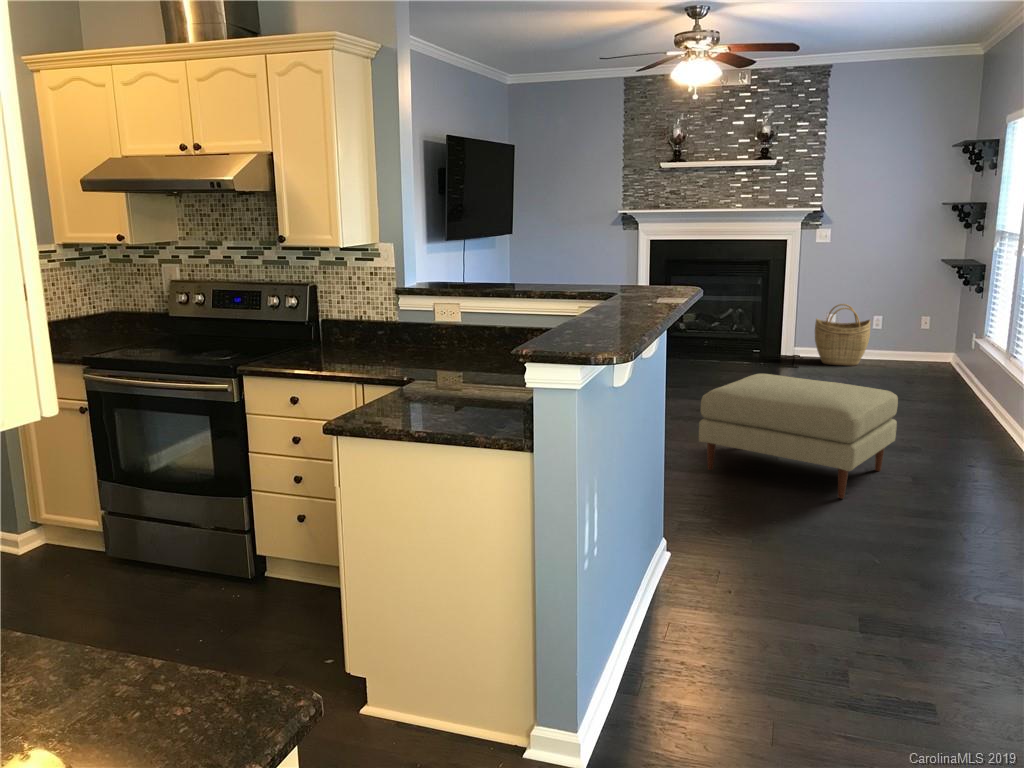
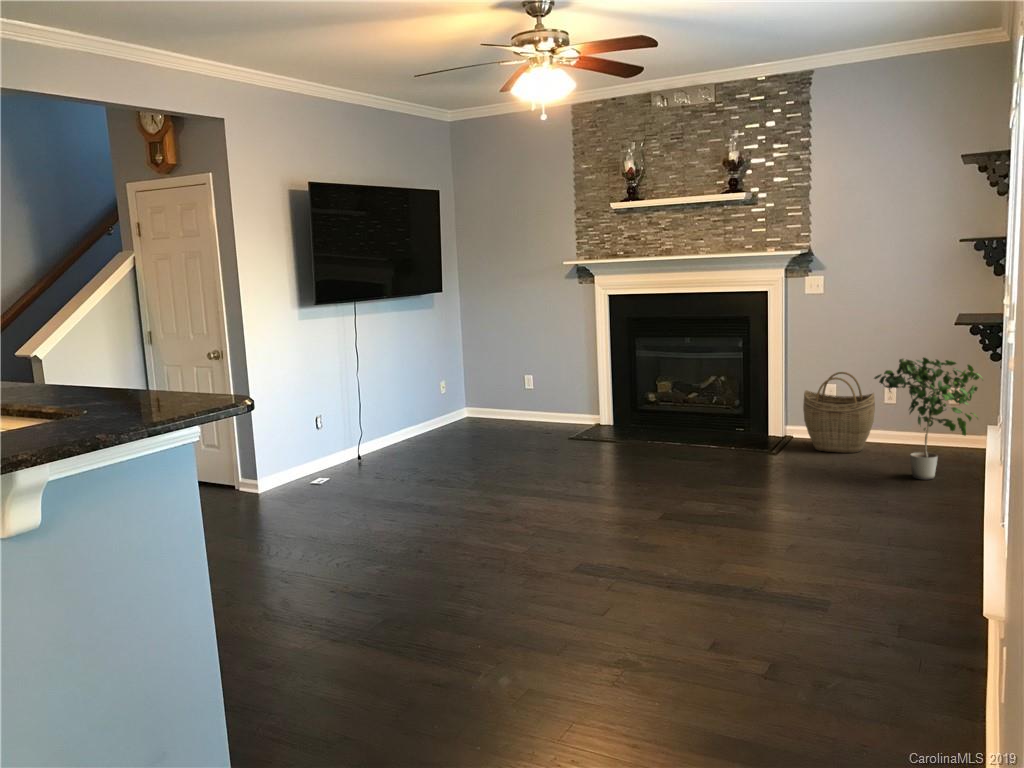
potted plant: none [889,291,971,382] -> present [874,357,983,480]
ottoman: present [699,374,898,499] -> none [471,478,743,671]

